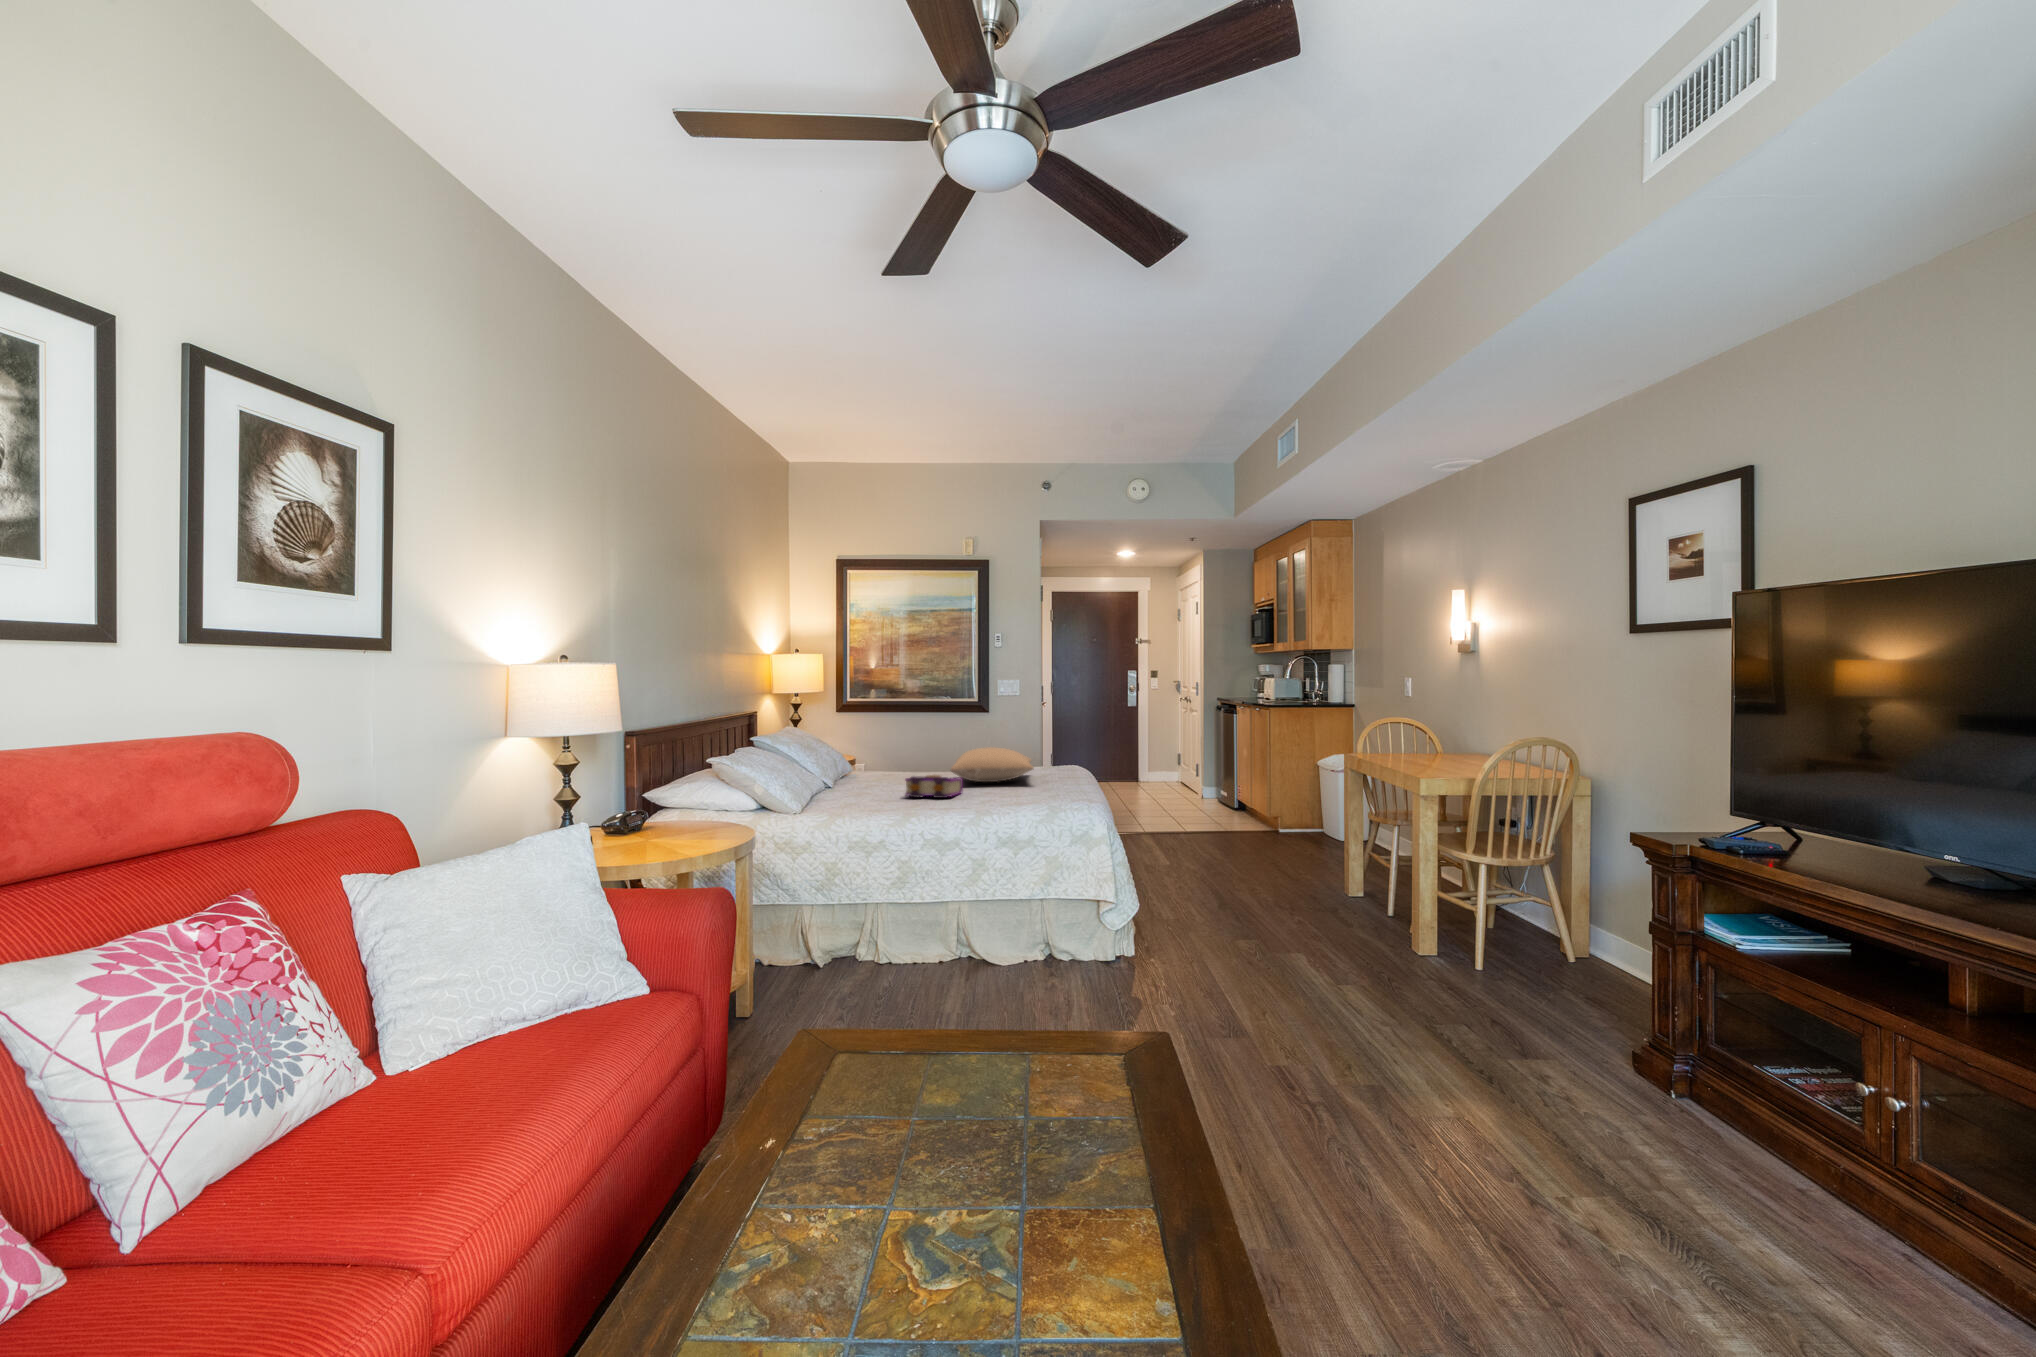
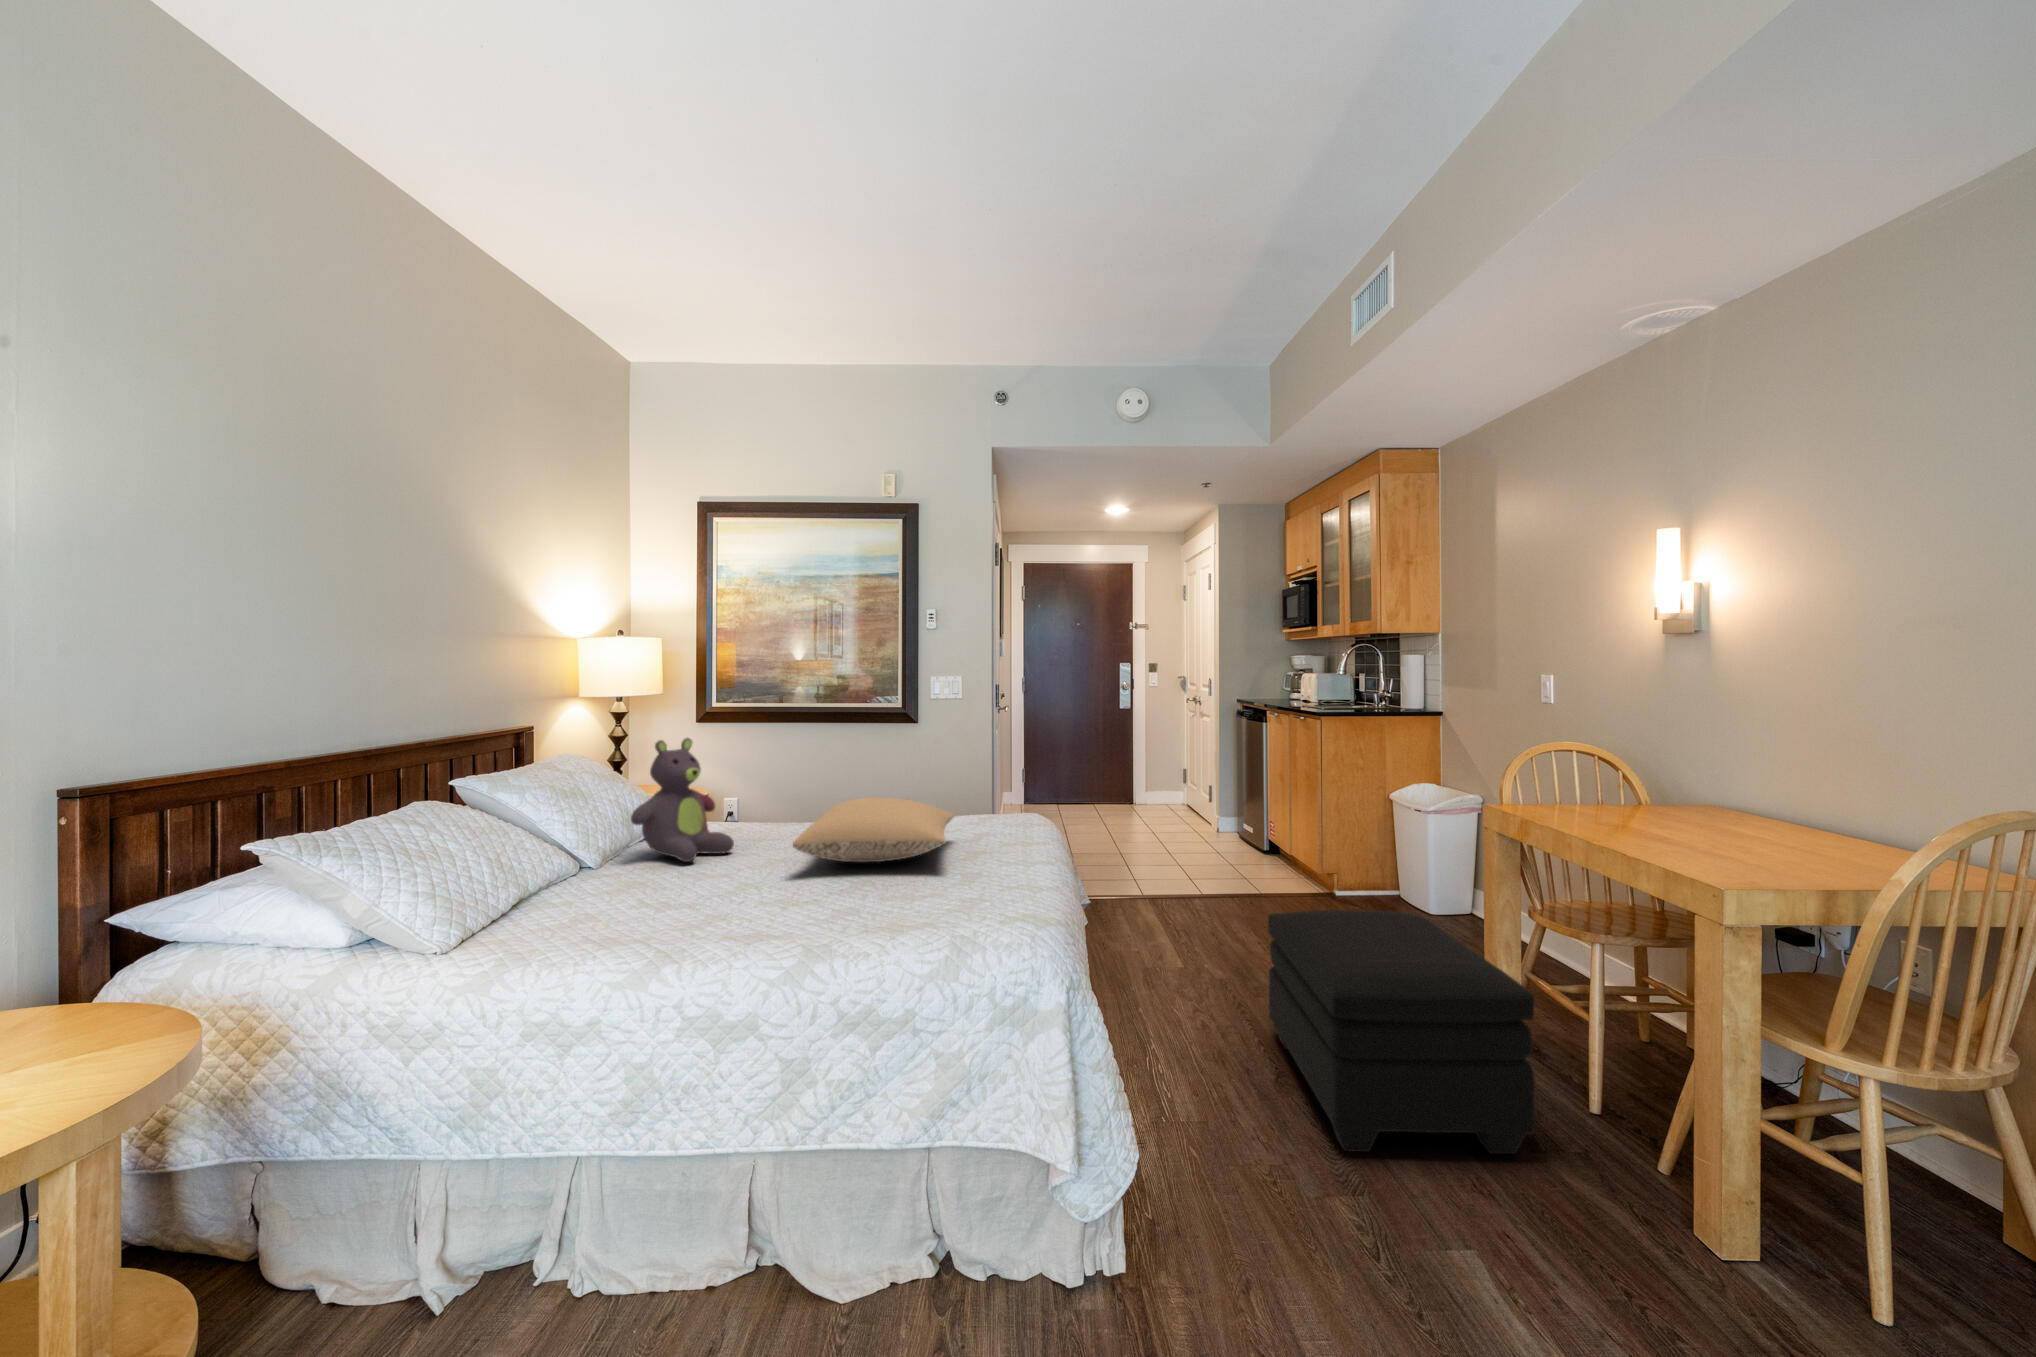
stuffed bear: none [851,714,906,783] -> present [631,738,734,862]
book: present [905,775,963,798] -> none [684,861,808,912]
ottoman: none [1218,817,1349,931] -> present [1268,910,1535,1154]

